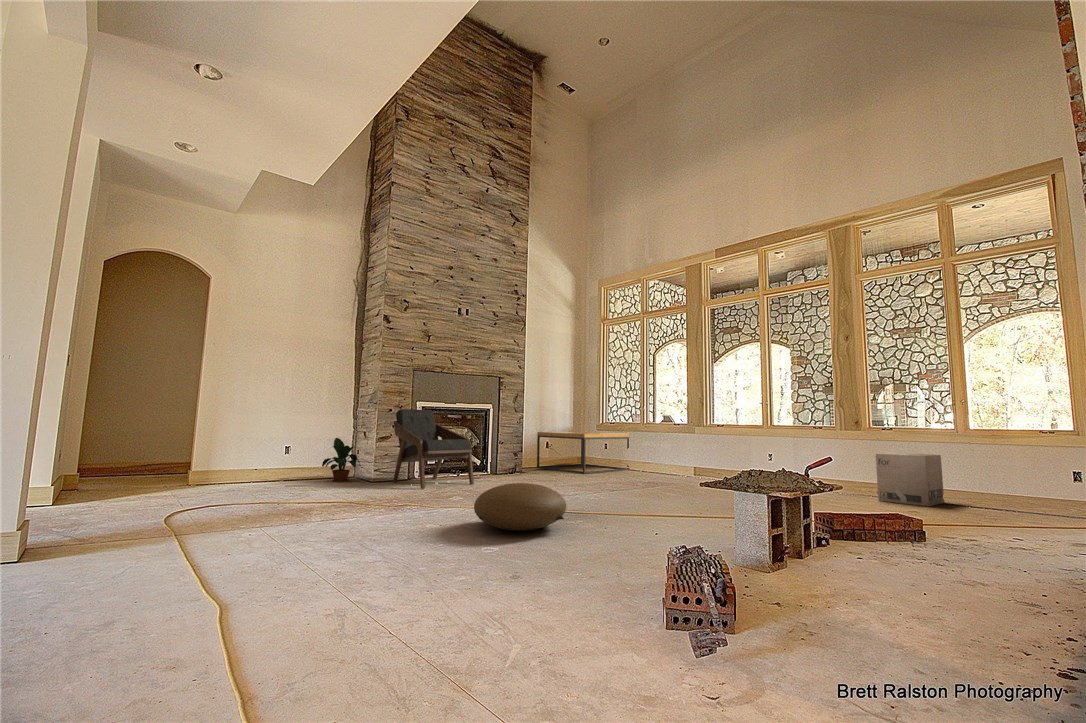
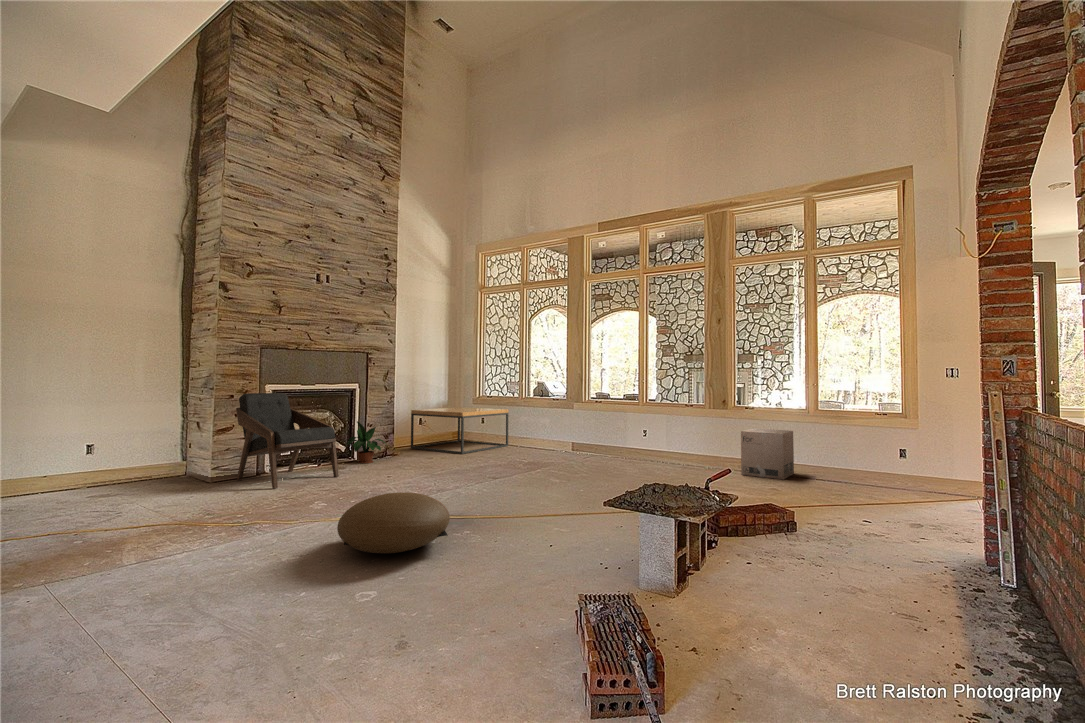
potted plant: present [322,438,359,482] -> present [345,421,386,463]

